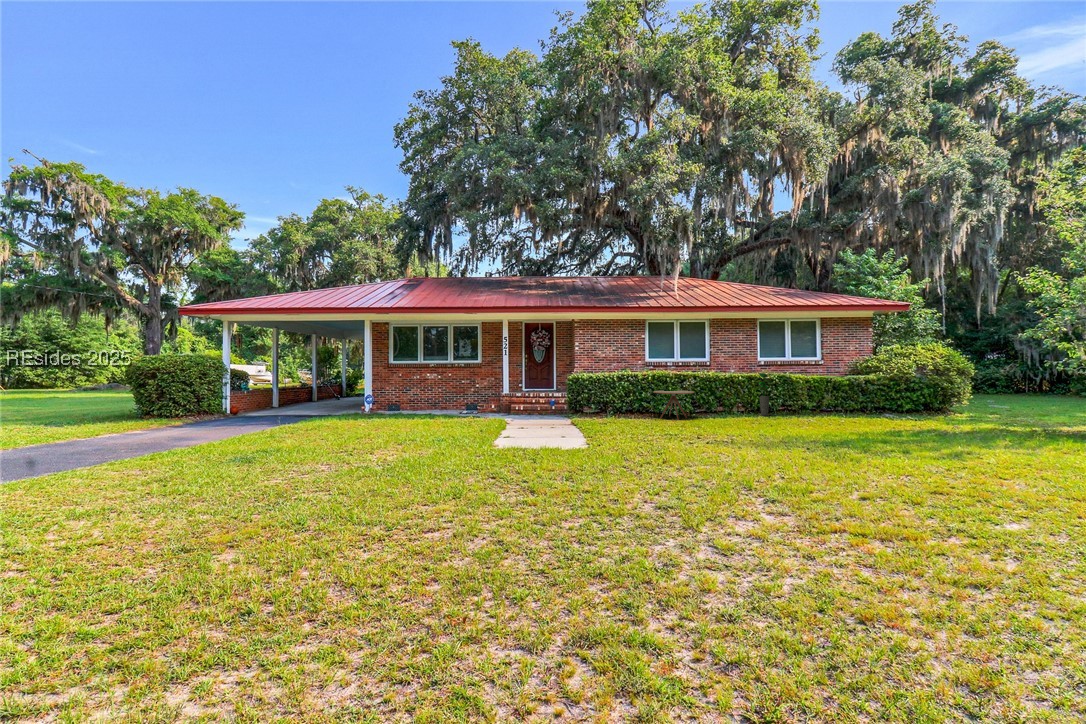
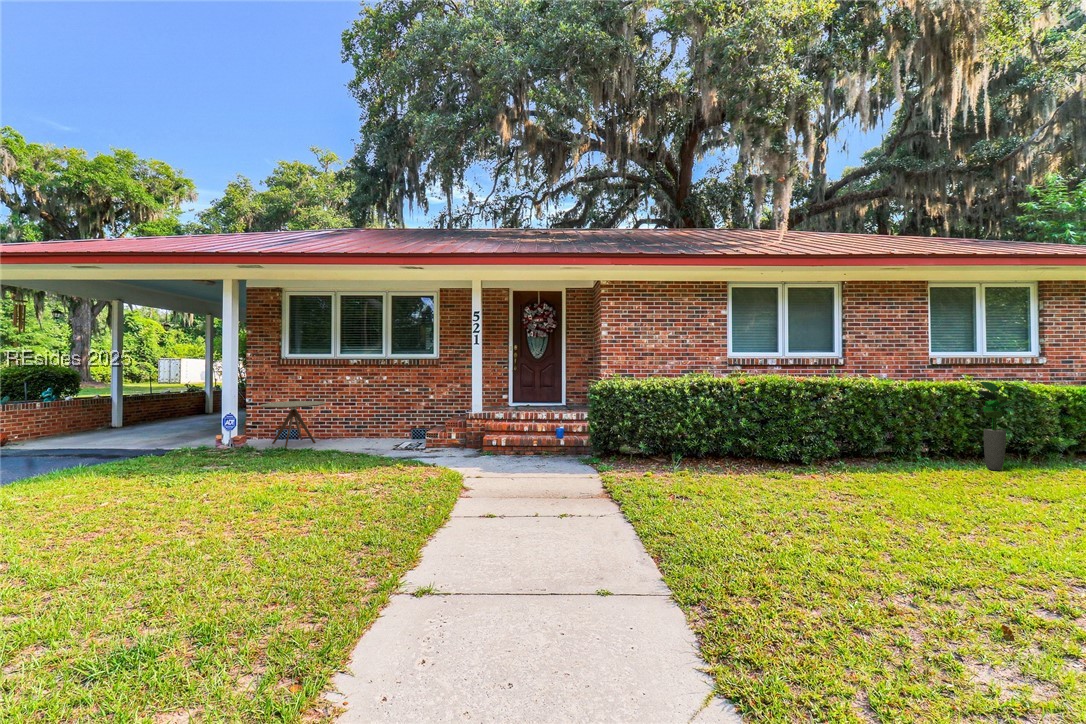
round table: present [654,390,694,420] -> present [260,401,325,447]

